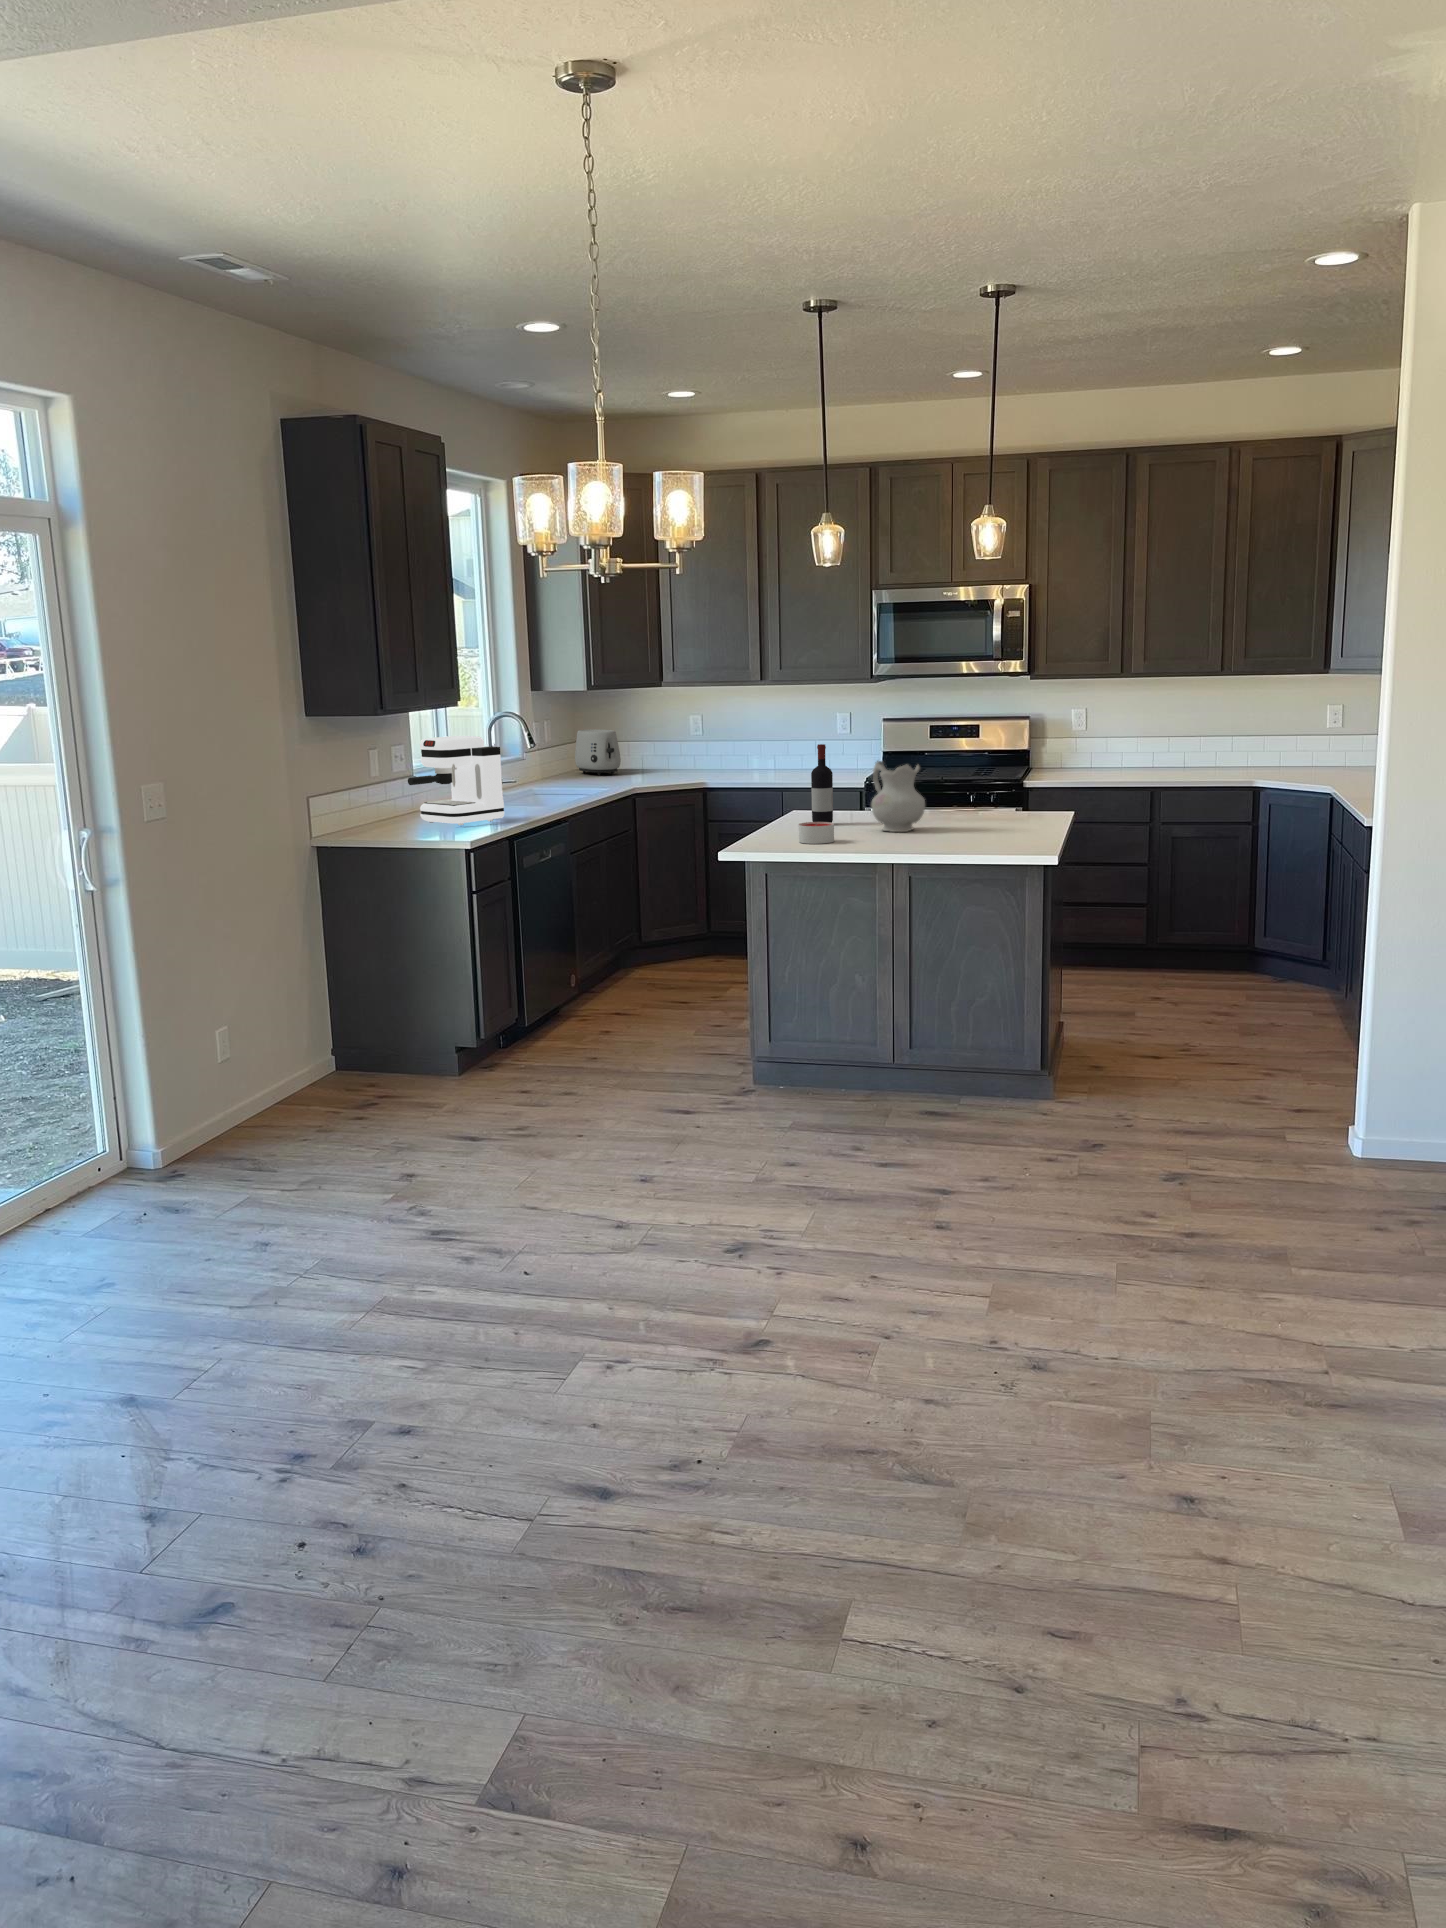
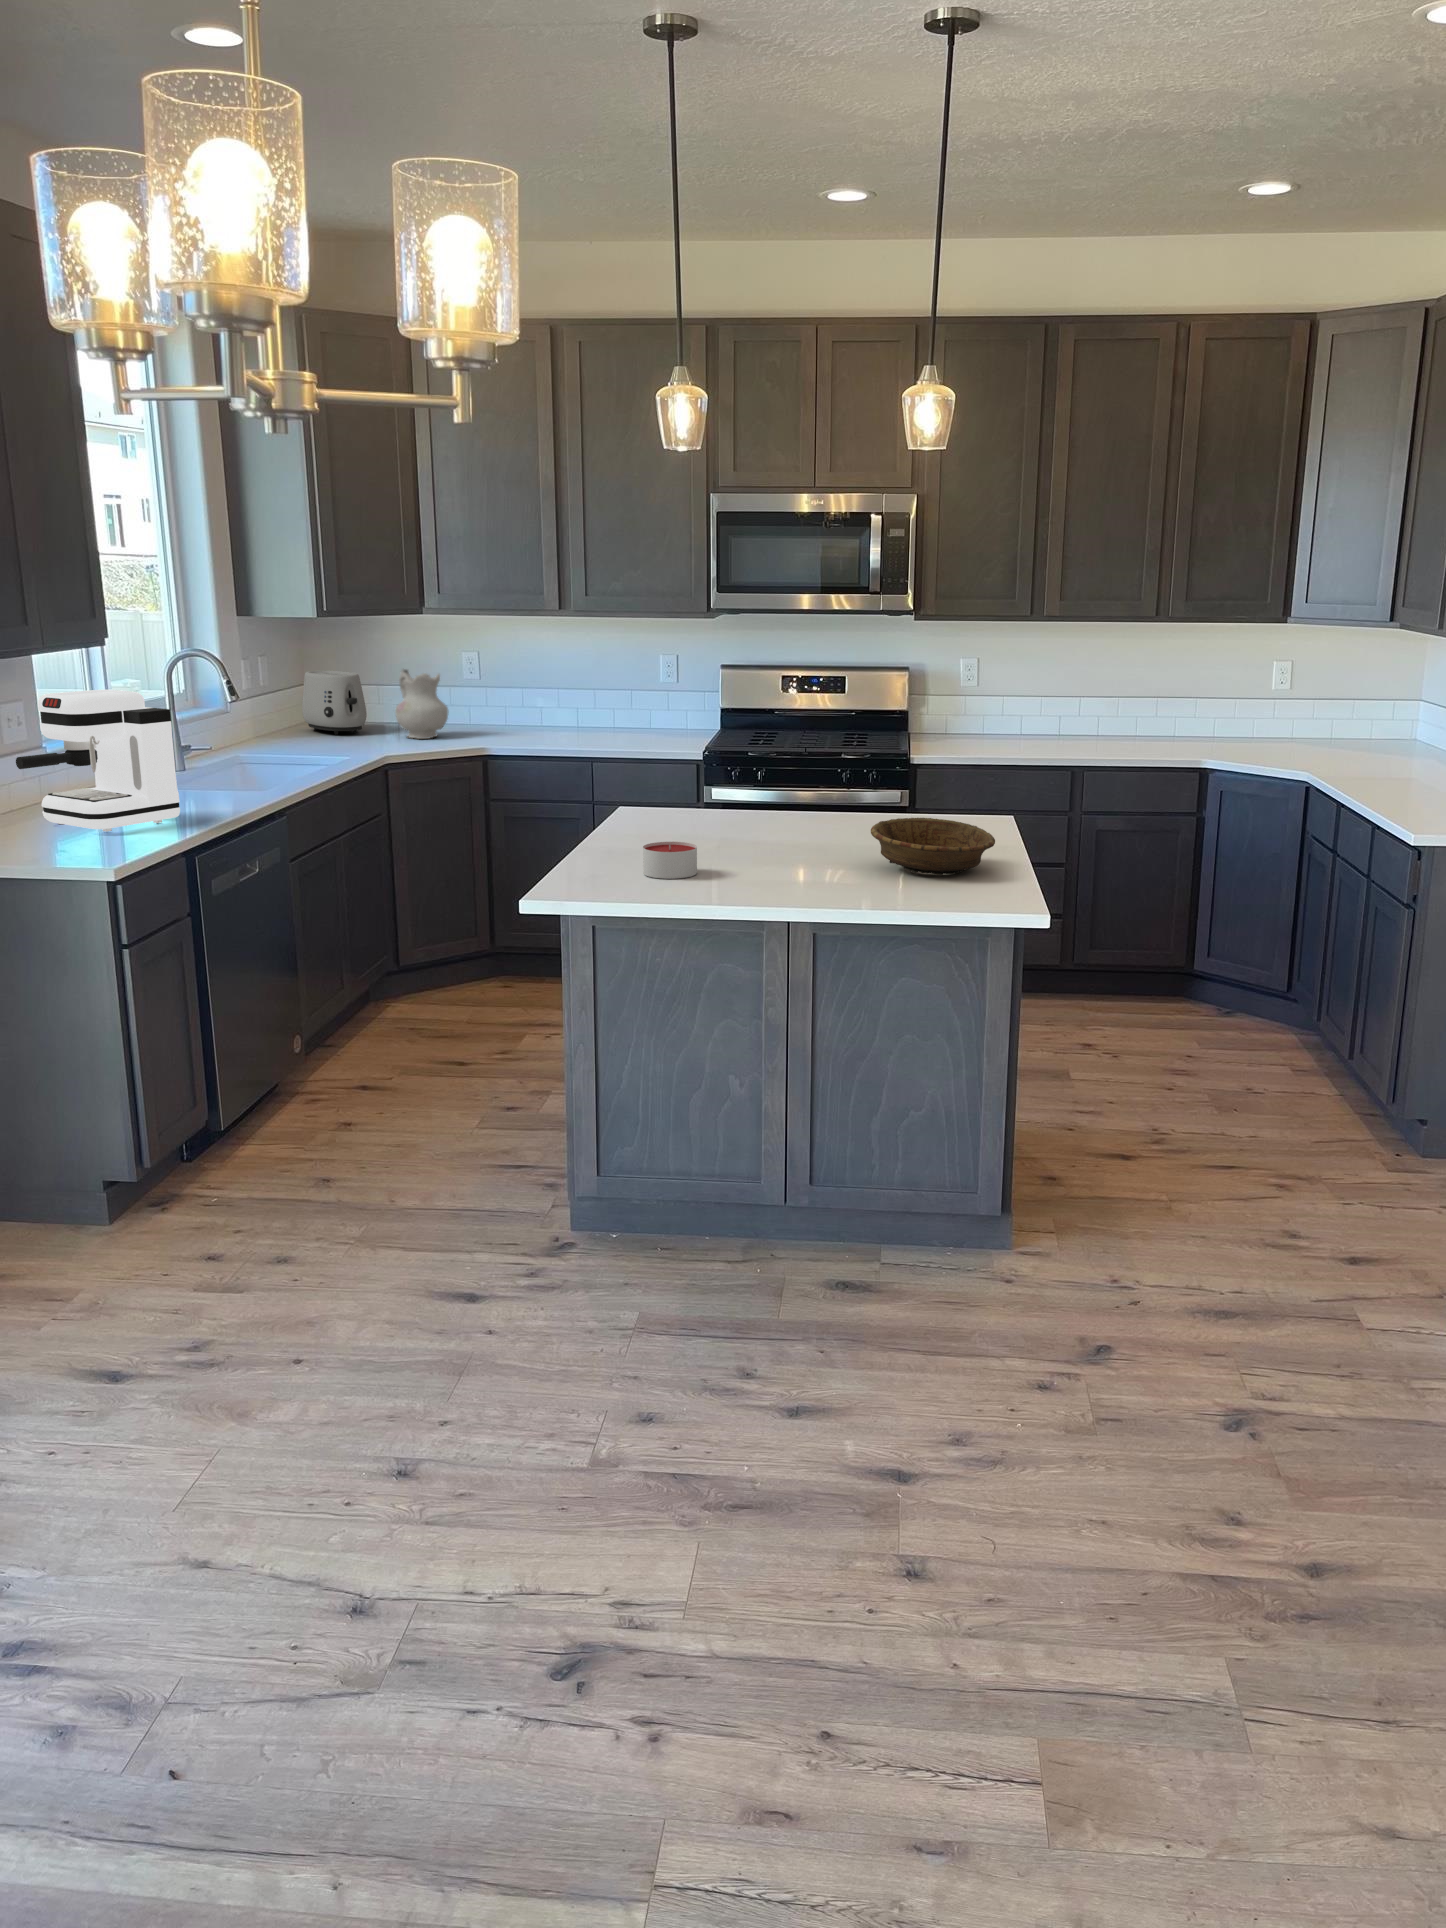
wine bottle: present [811,744,833,823] -> none [651,716,682,834]
ceramic pitcher: present [871,761,925,832] -> present [395,669,448,739]
decorative bowl: none [950,806,1034,841] -> present [871,818,995,875]

